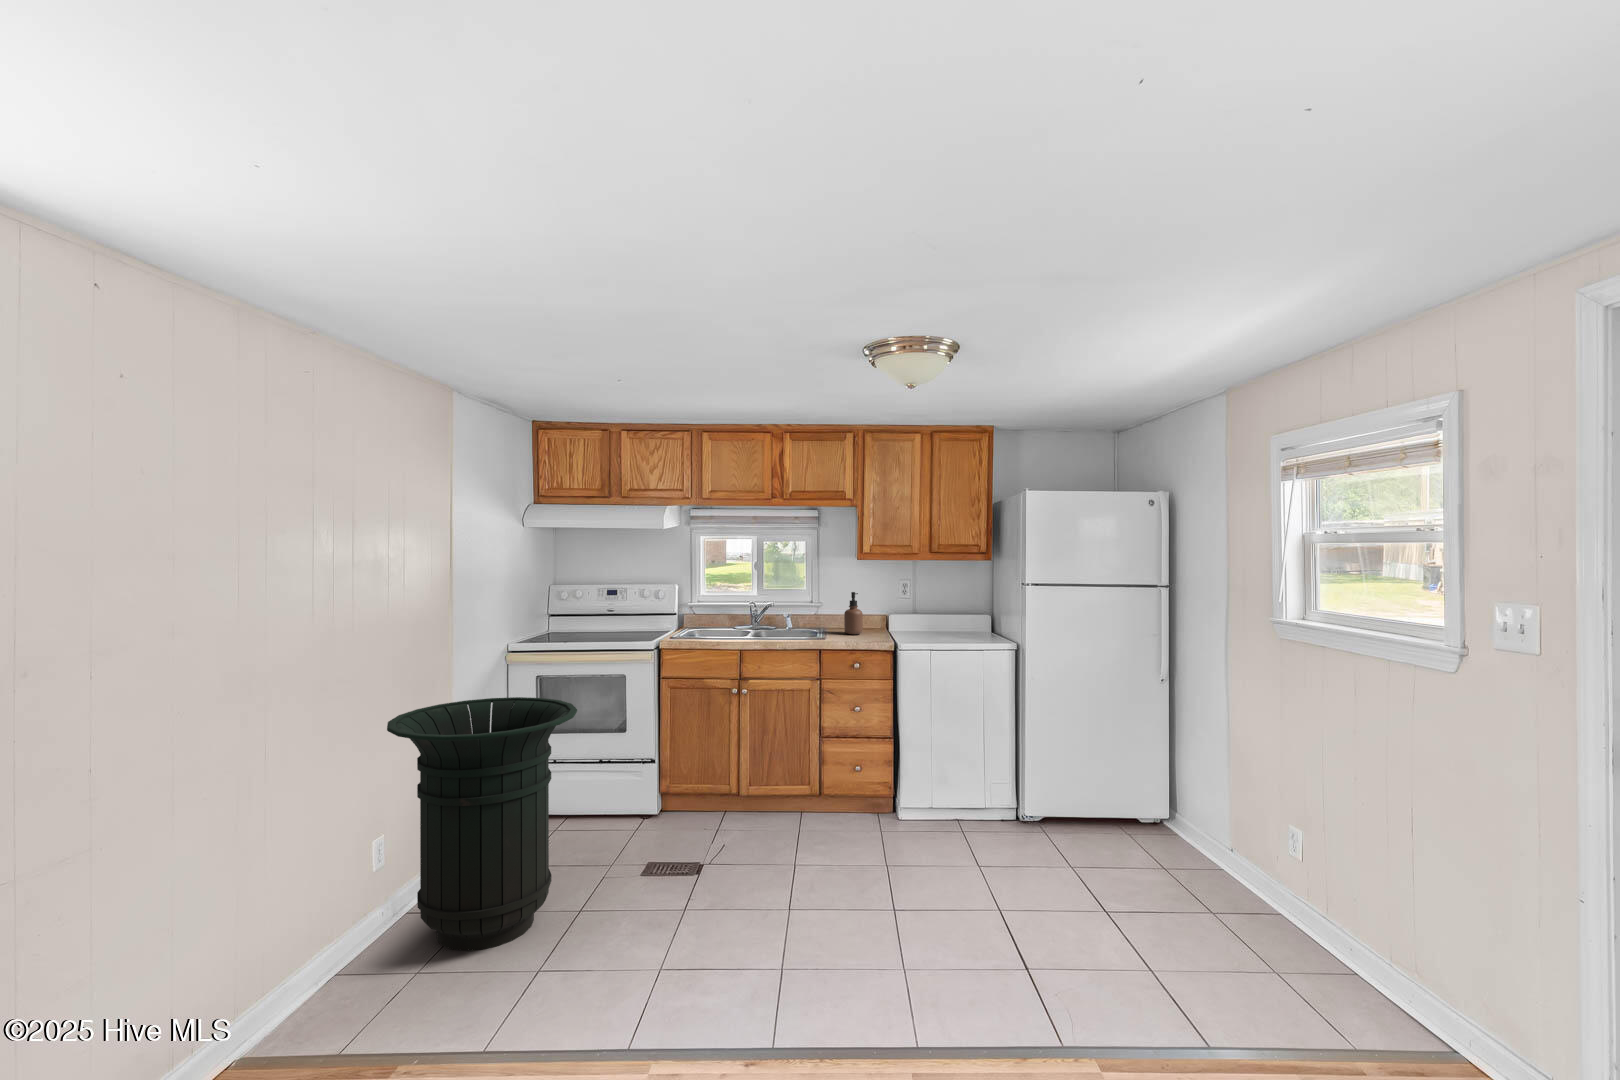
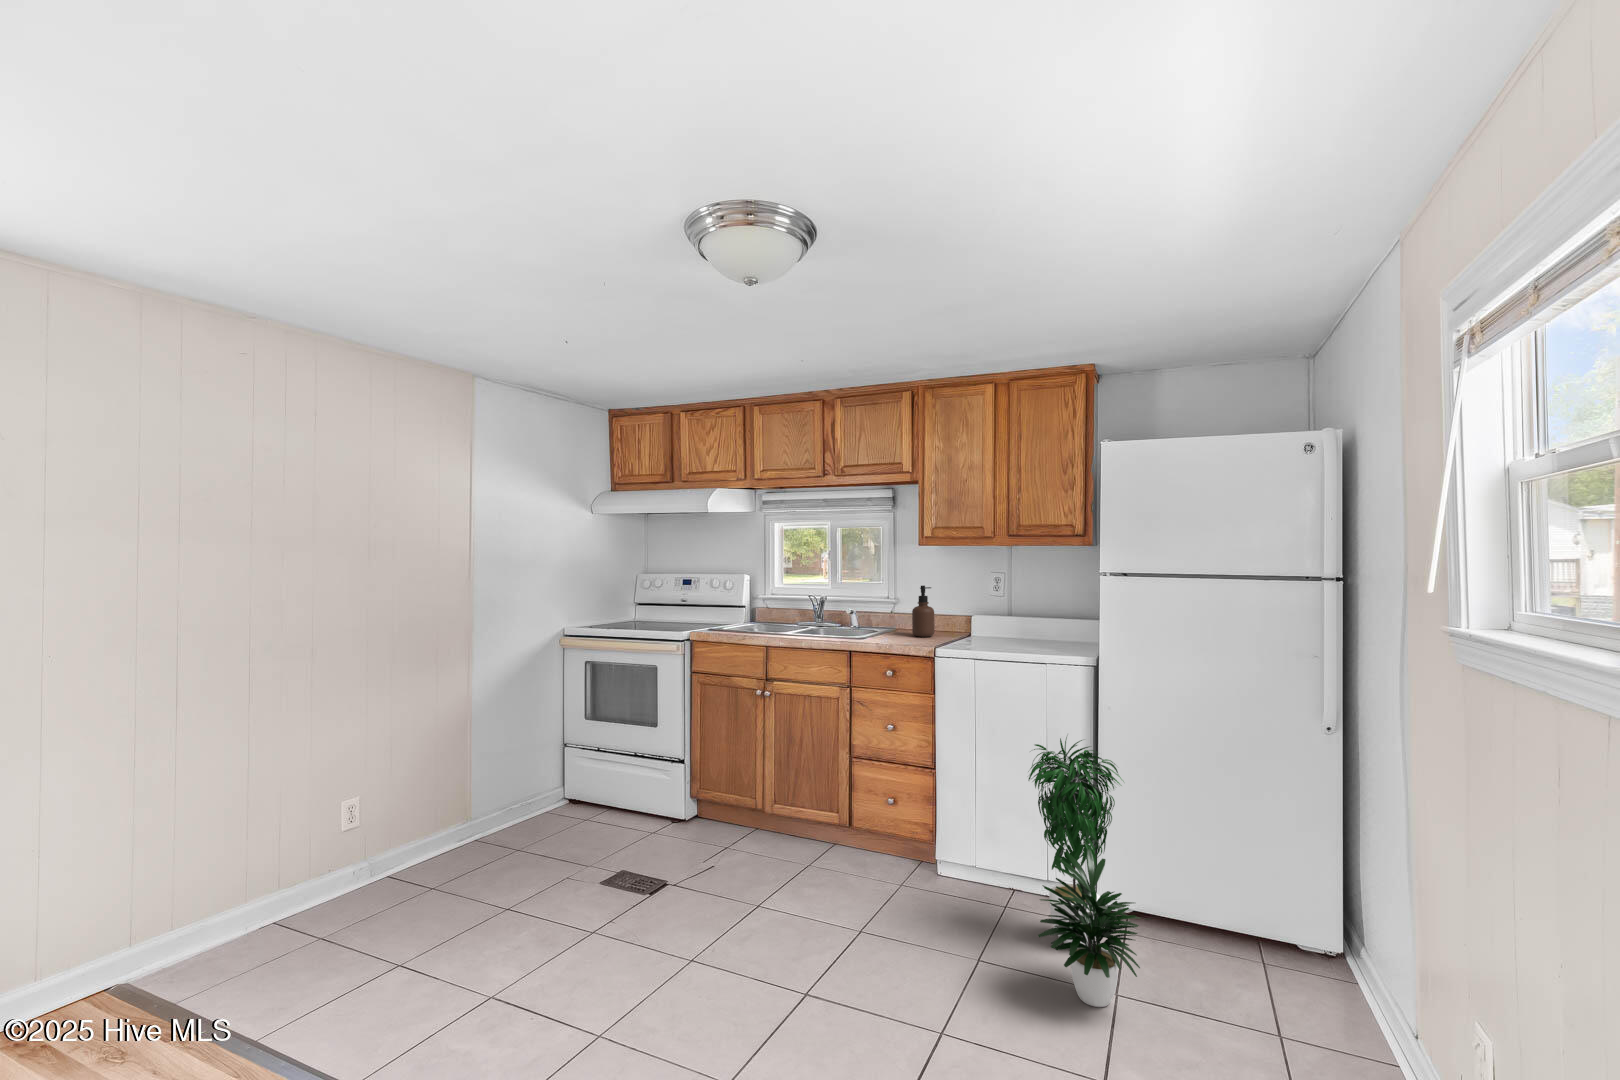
potted plant: none [991,696,1096,872] -> present [1029,737,1141,1007]
trash can: present [387,697,577,951] -> none [296,678,501,934]

